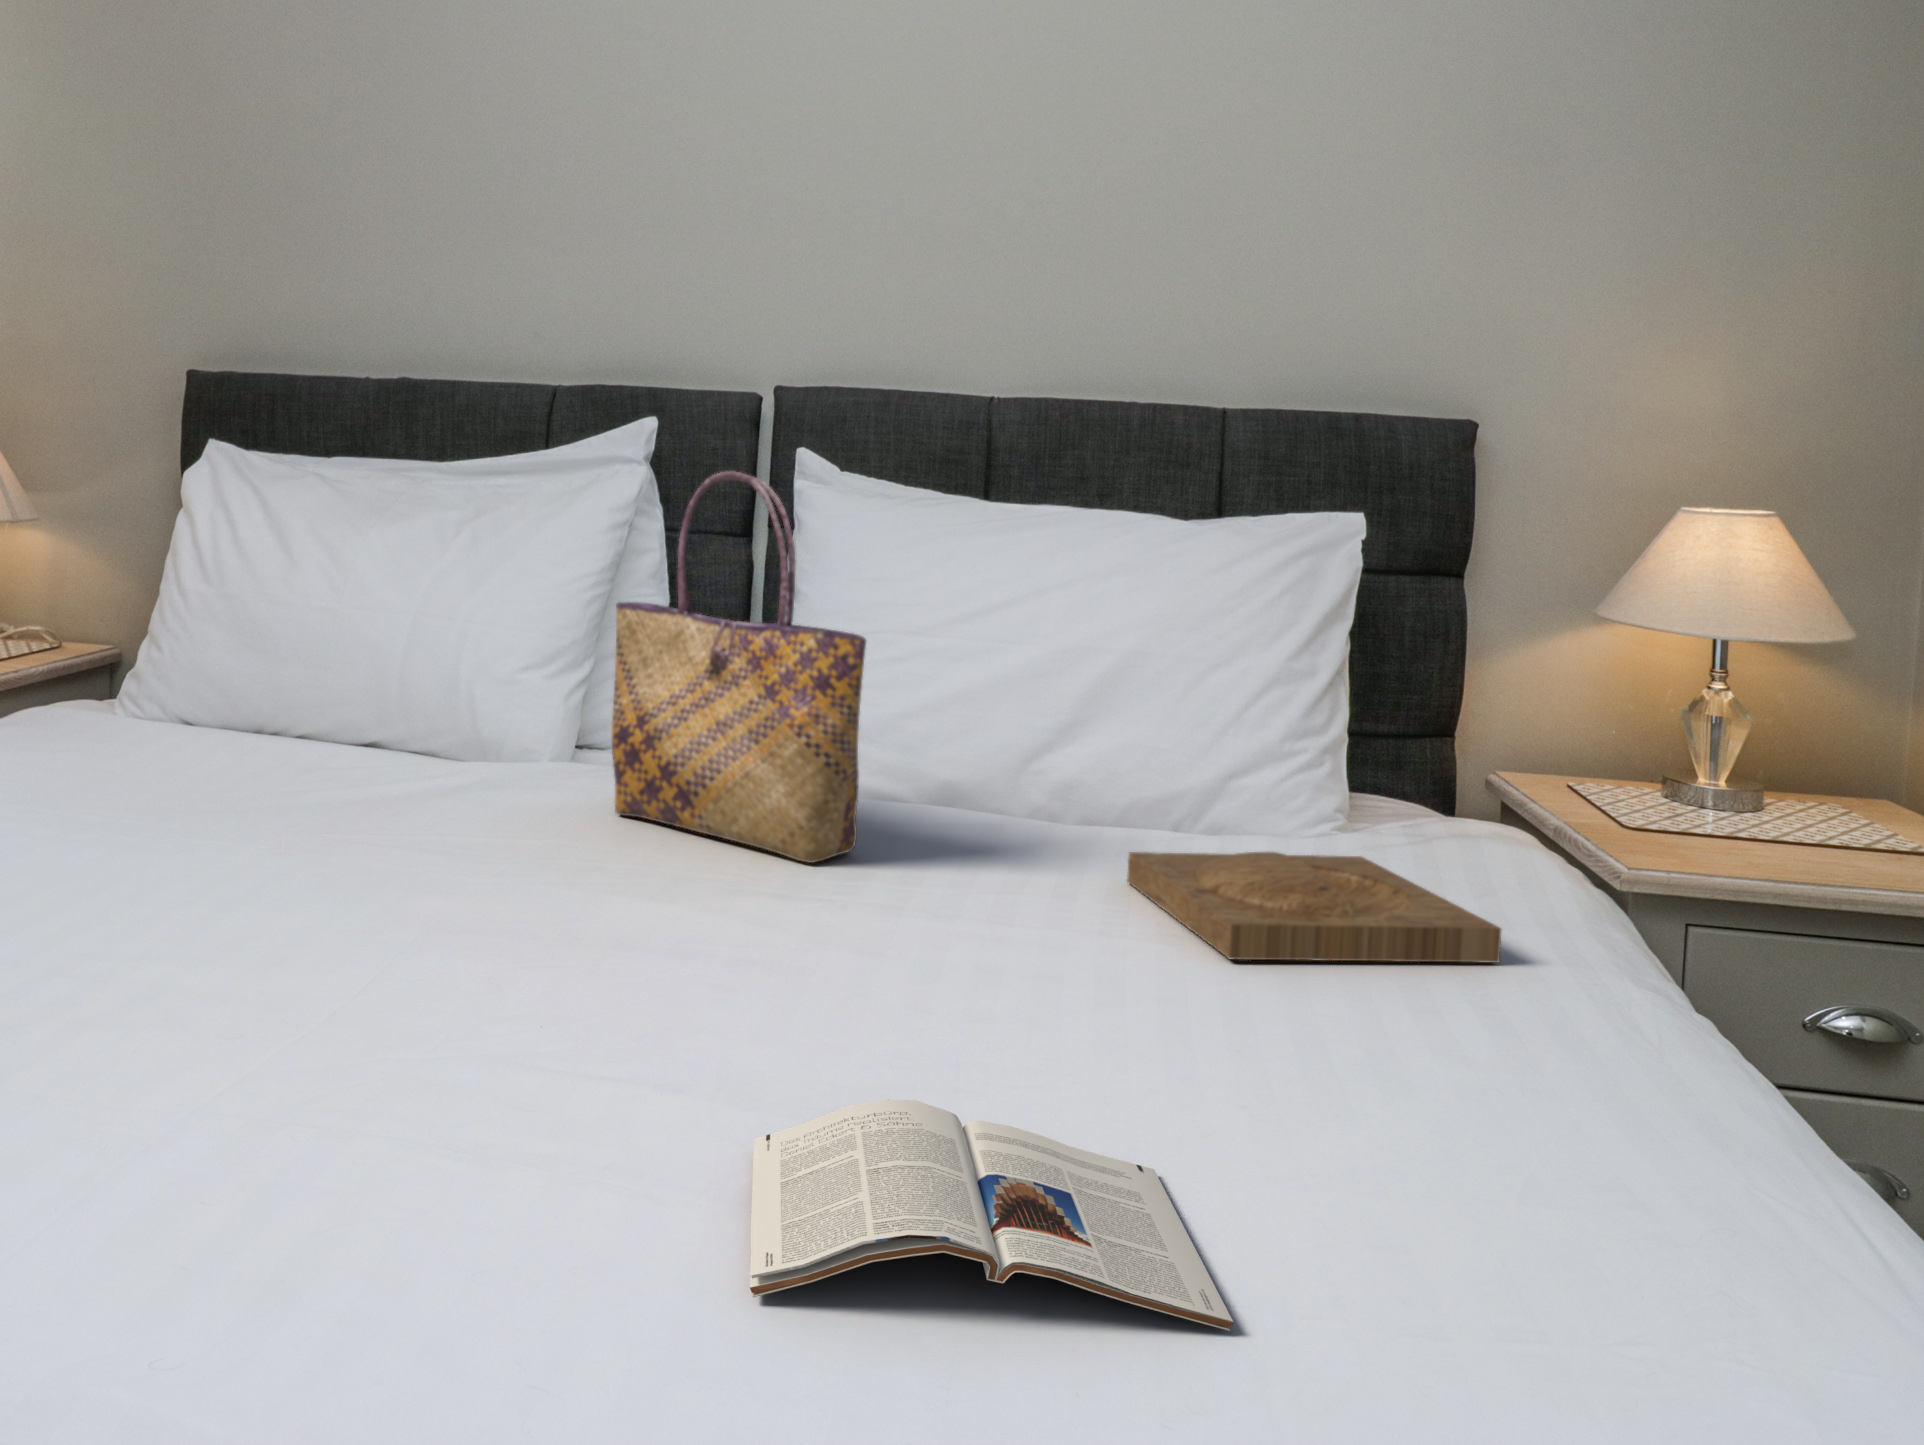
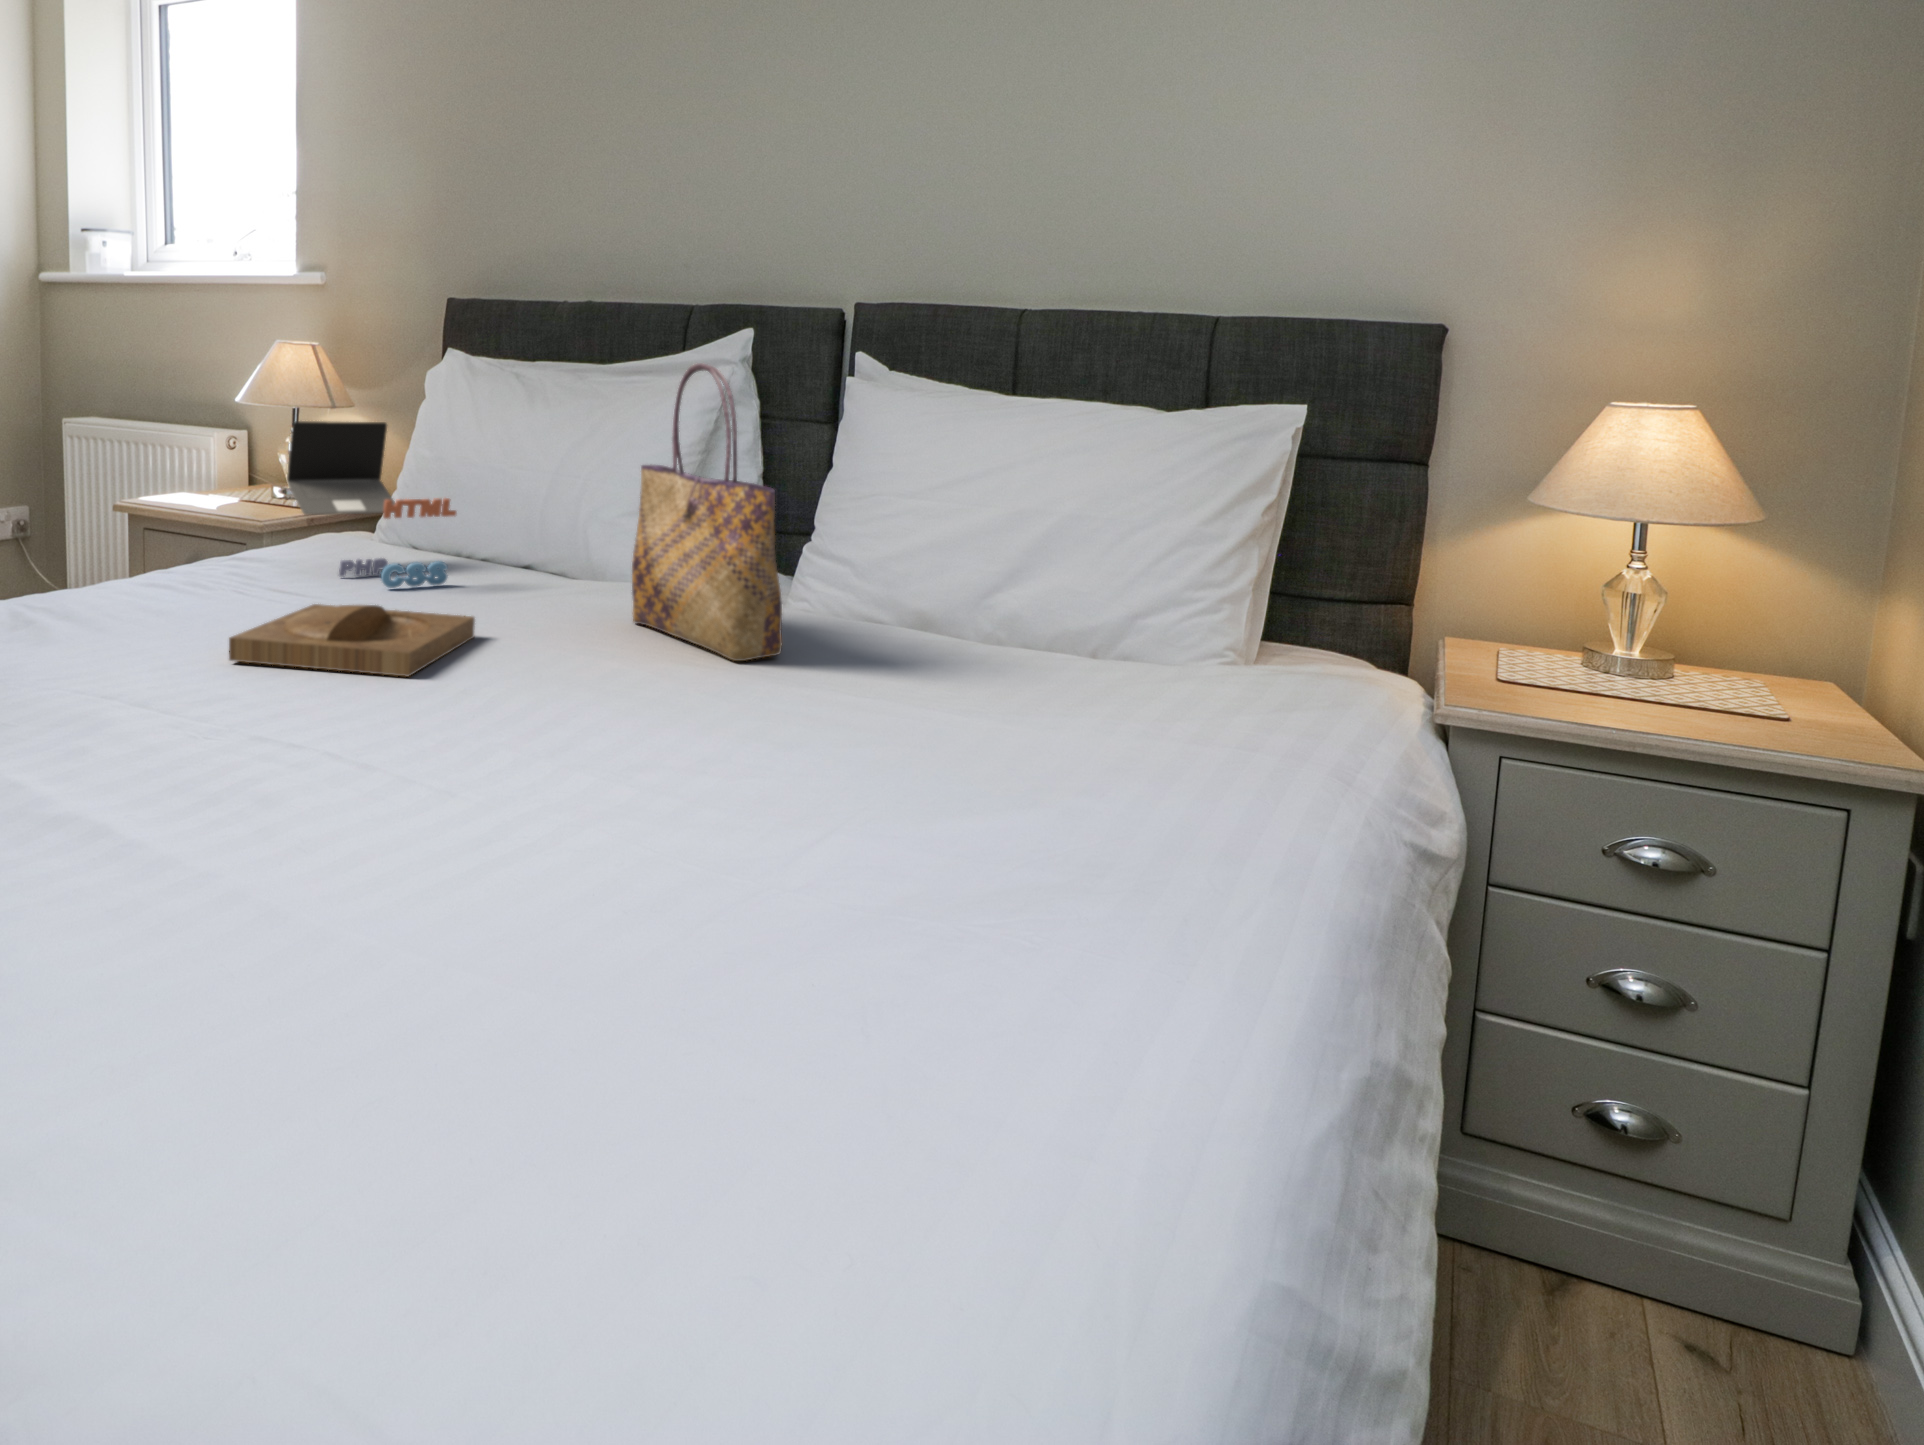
laptop: none [53,547,322,782] -> present [287,421,456,588]
tray: present [1127,852,1501,963] -> present [229,604,475,677]
magazine: present [750,1100,1234,1331] -> none [354,790,724,944]

